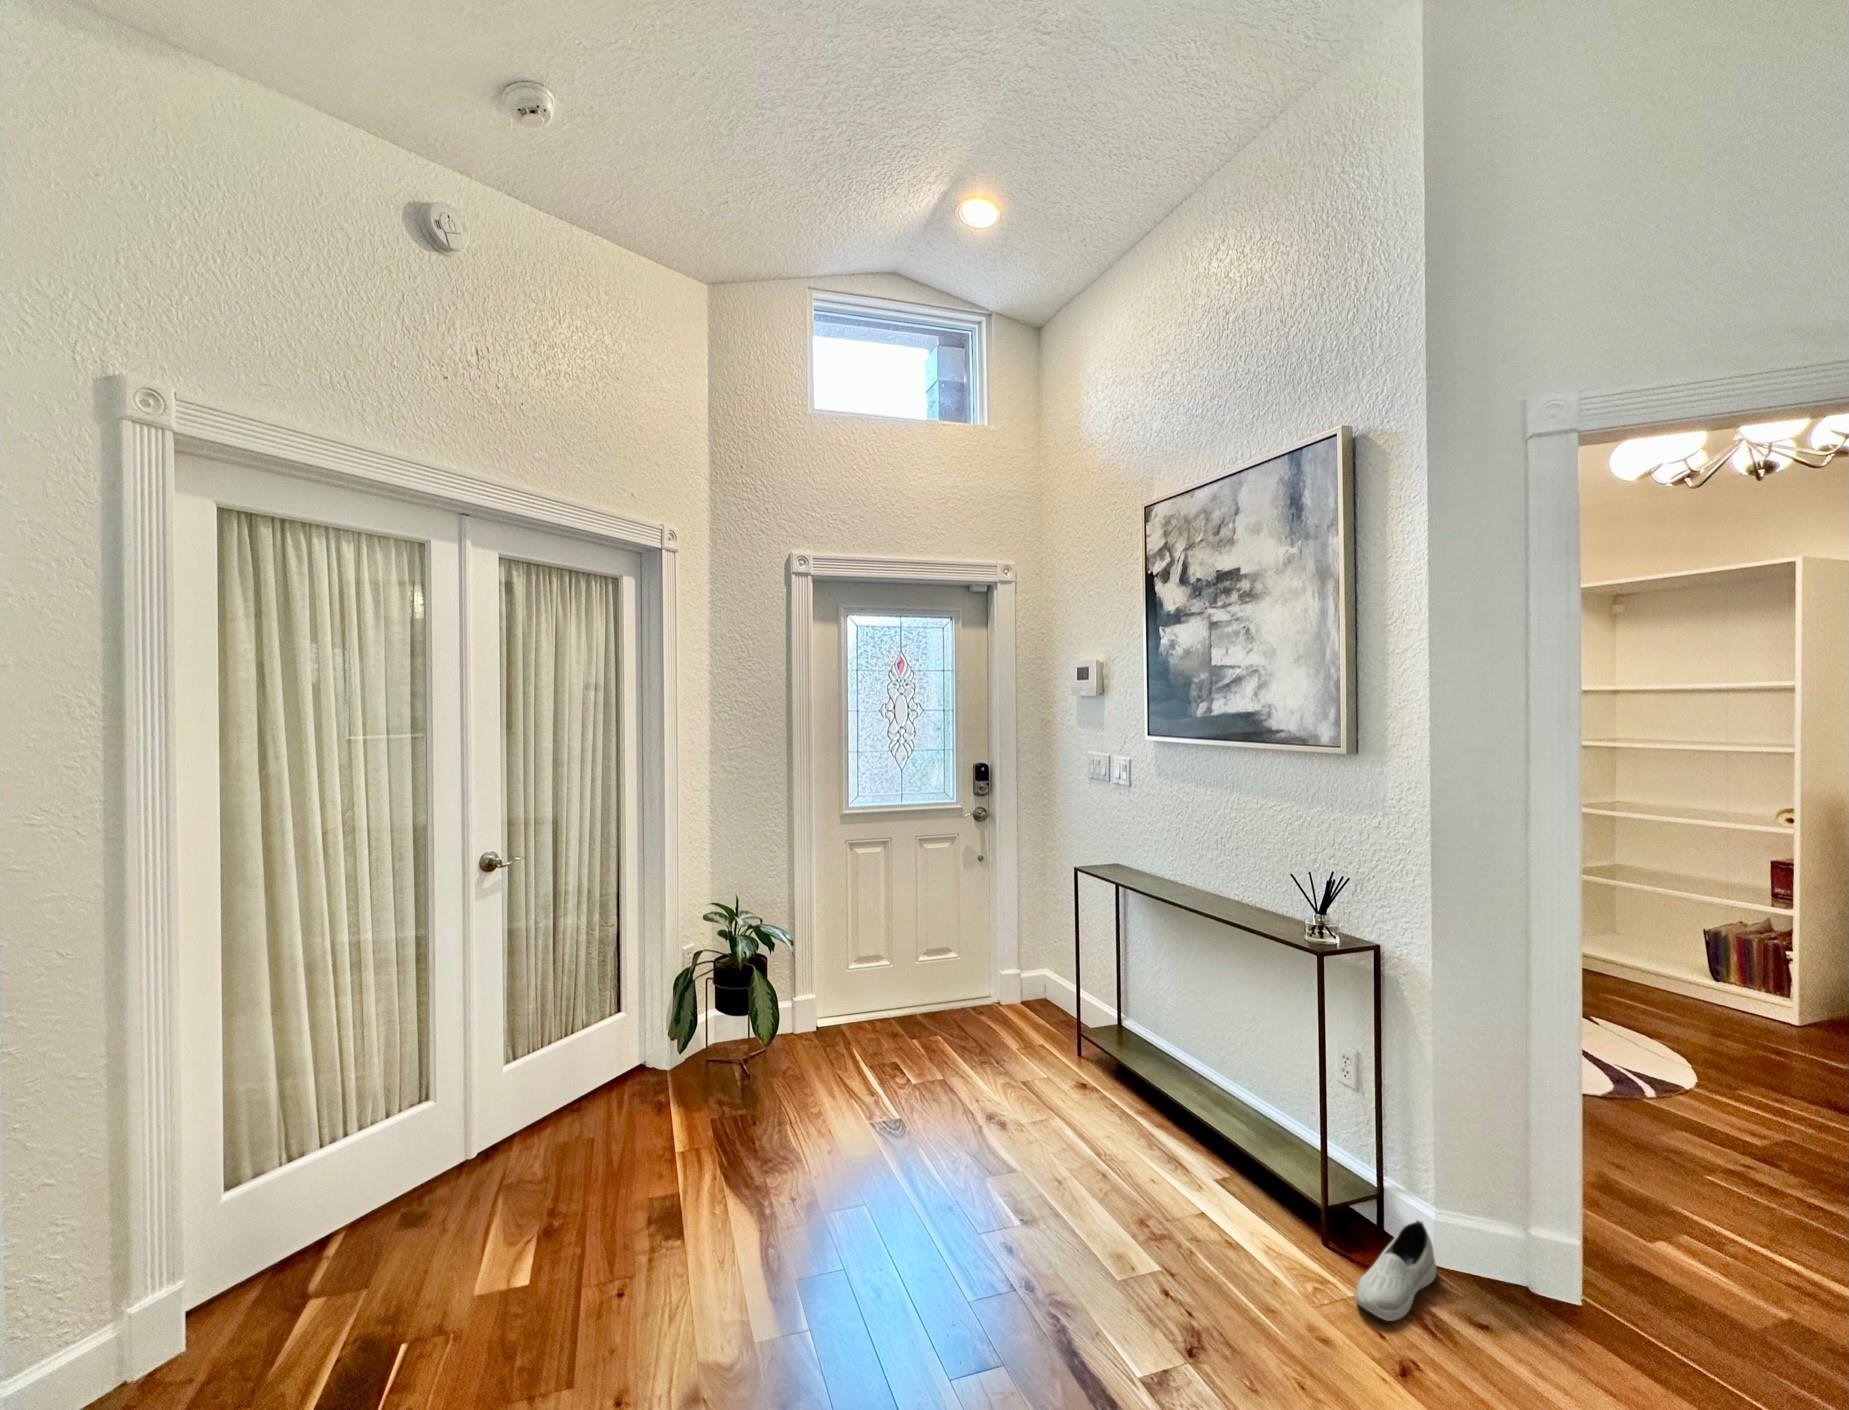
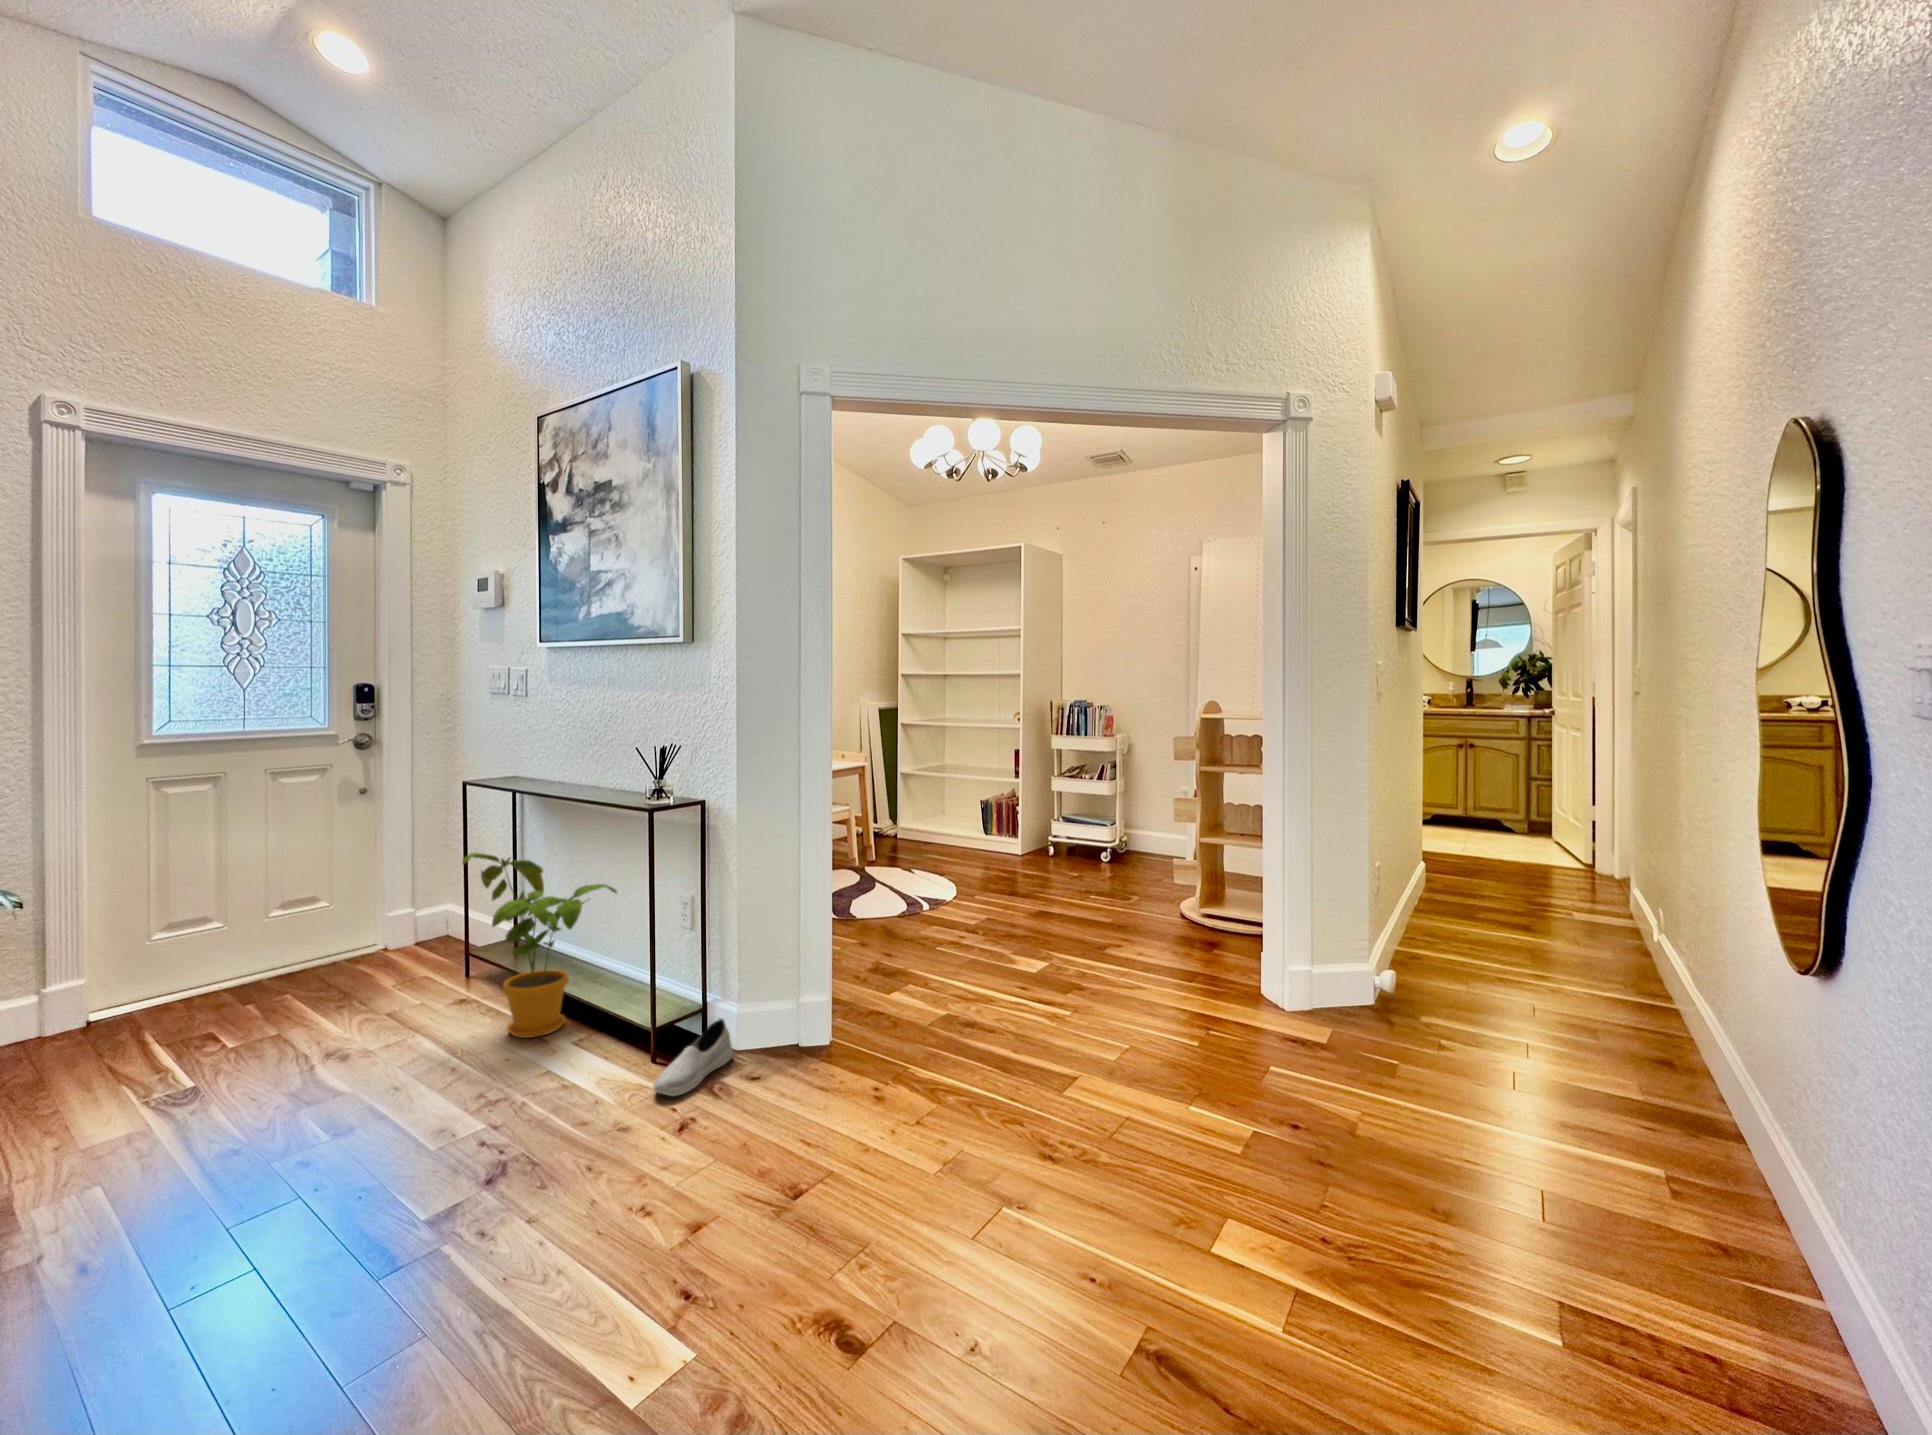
house plant: none [1106,959,1249,1165] -> present [462,853,617,1038]

